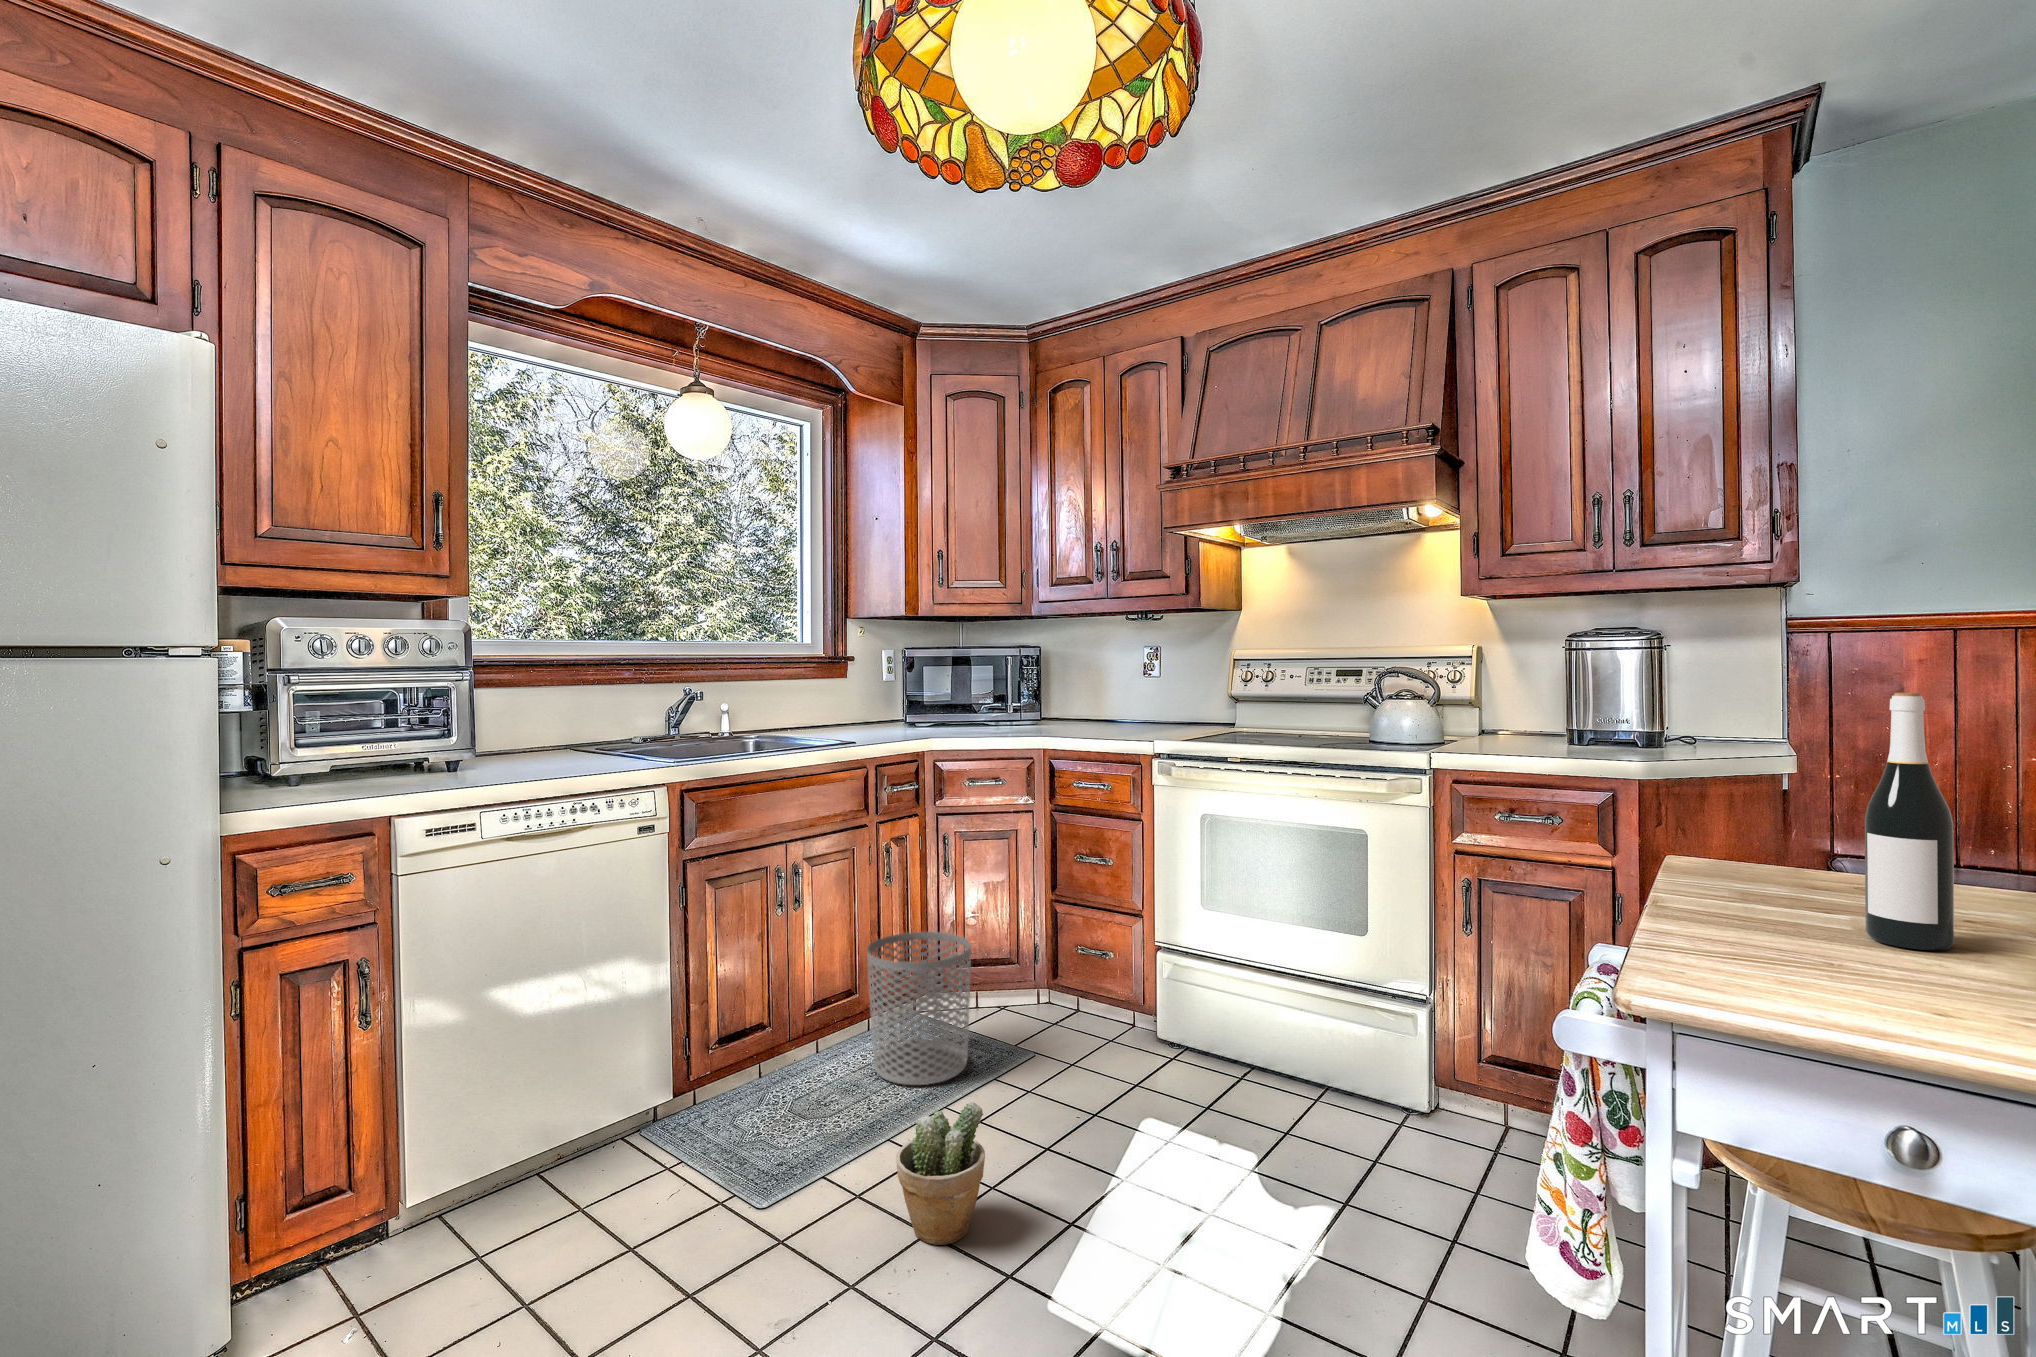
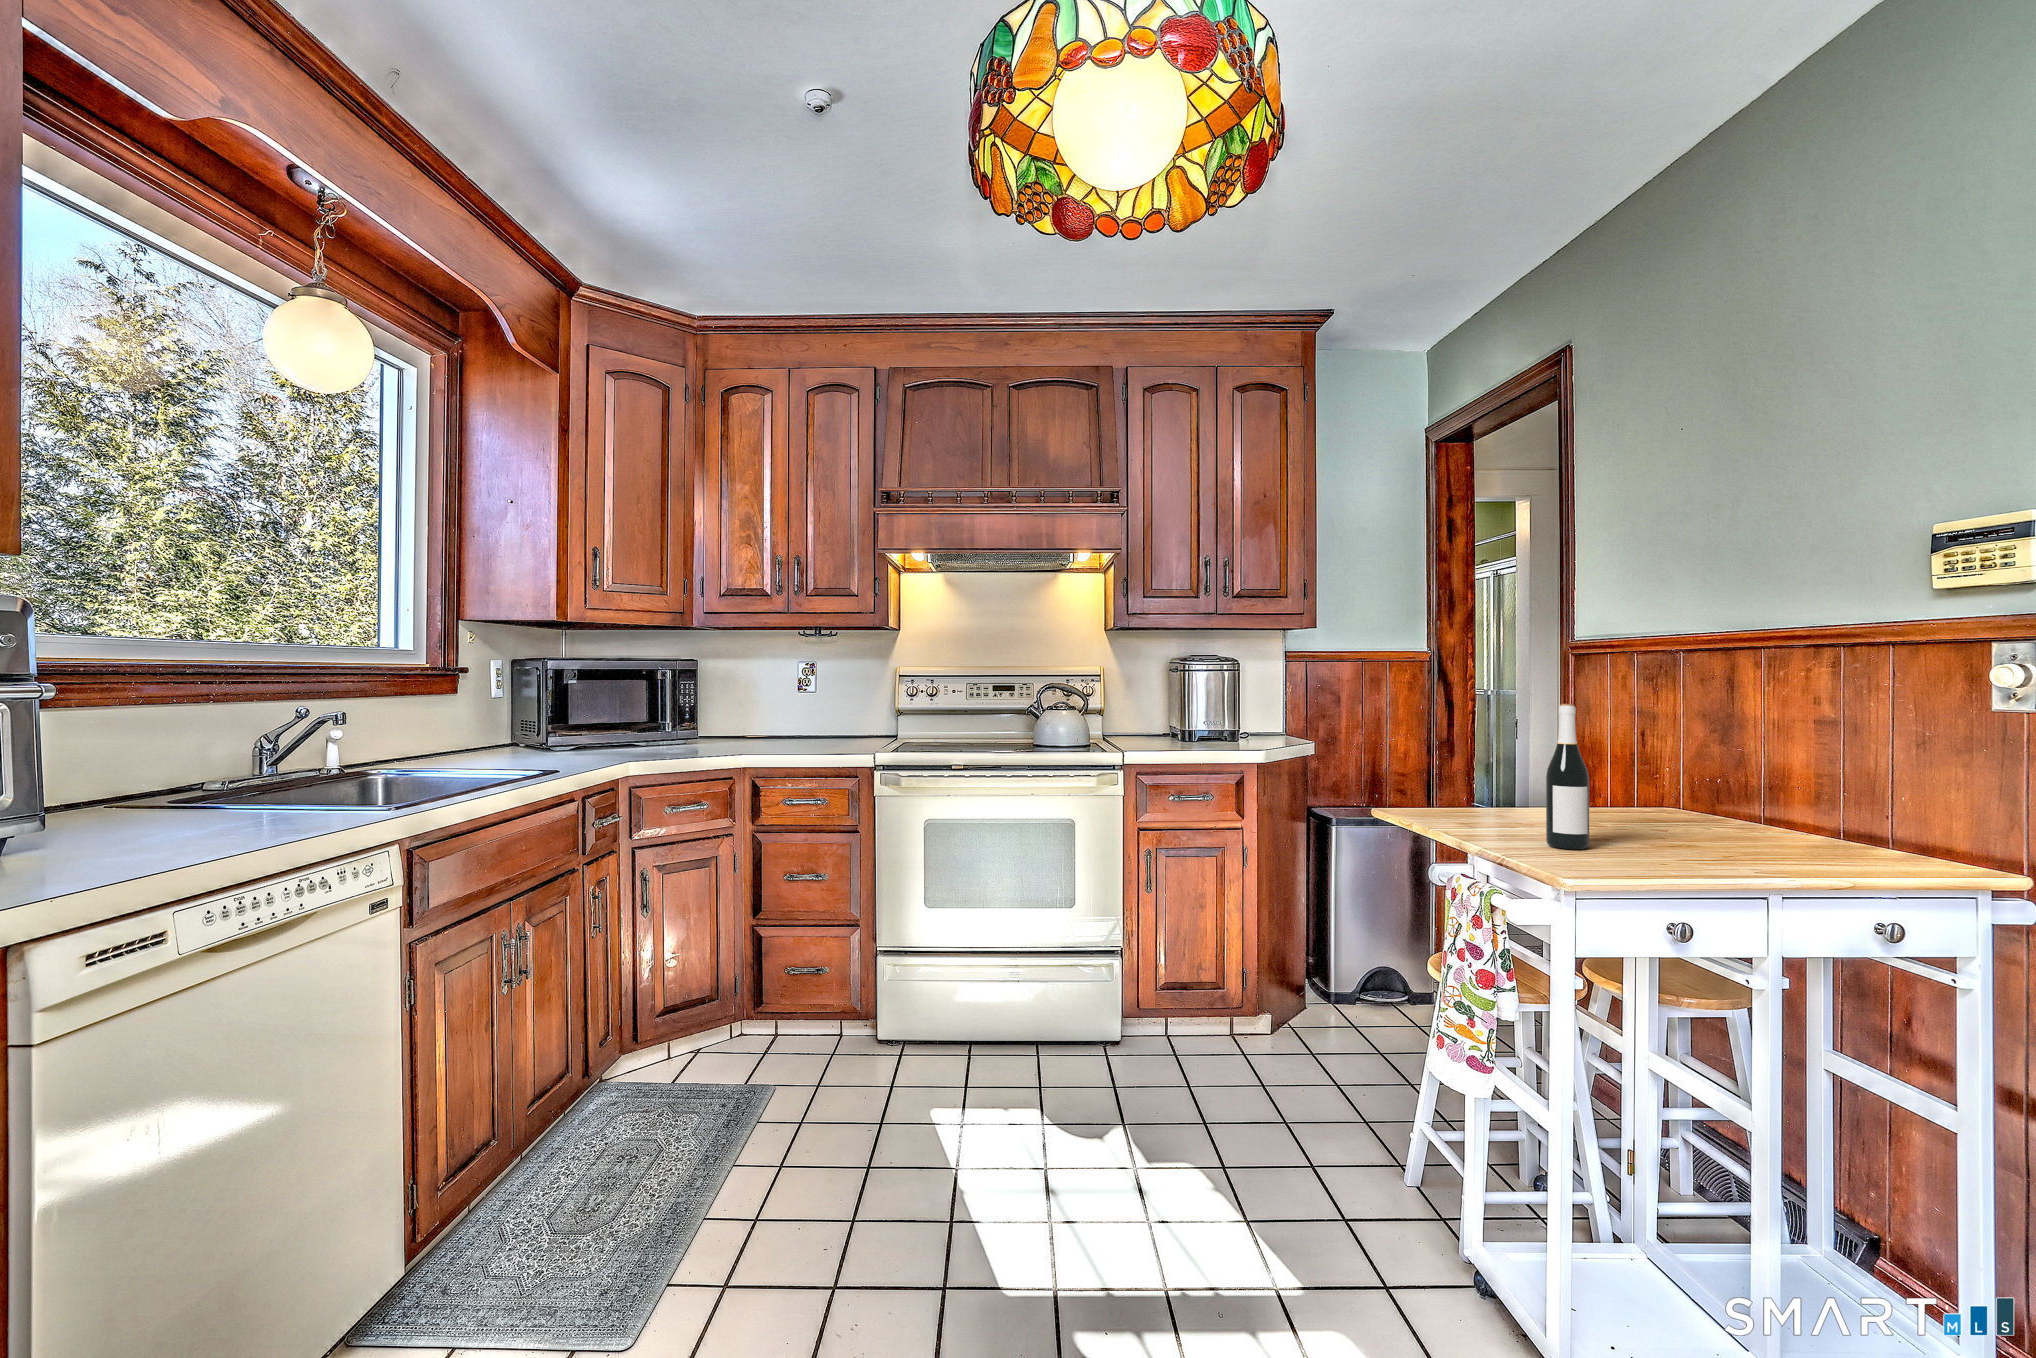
waste bin: present [867,932,971,1085] -> none [608,977,733,1159]
potted plant: present [896,1102,985,1245] -> none [812,1133,908,1296]

